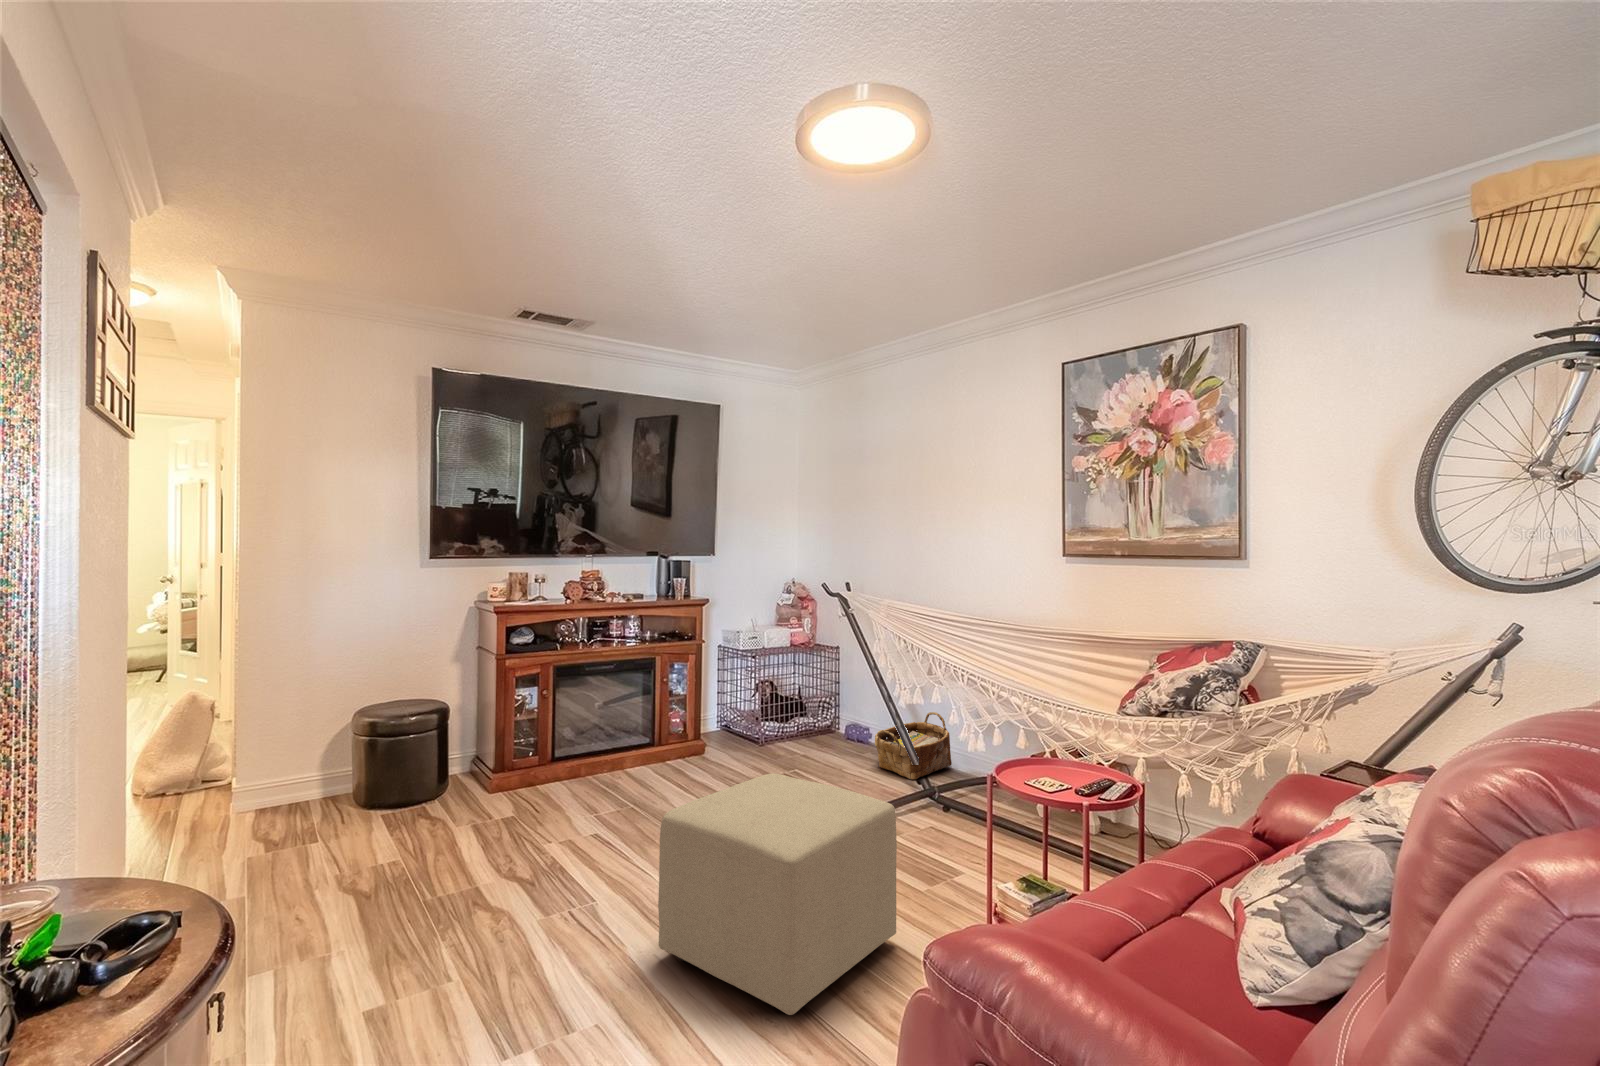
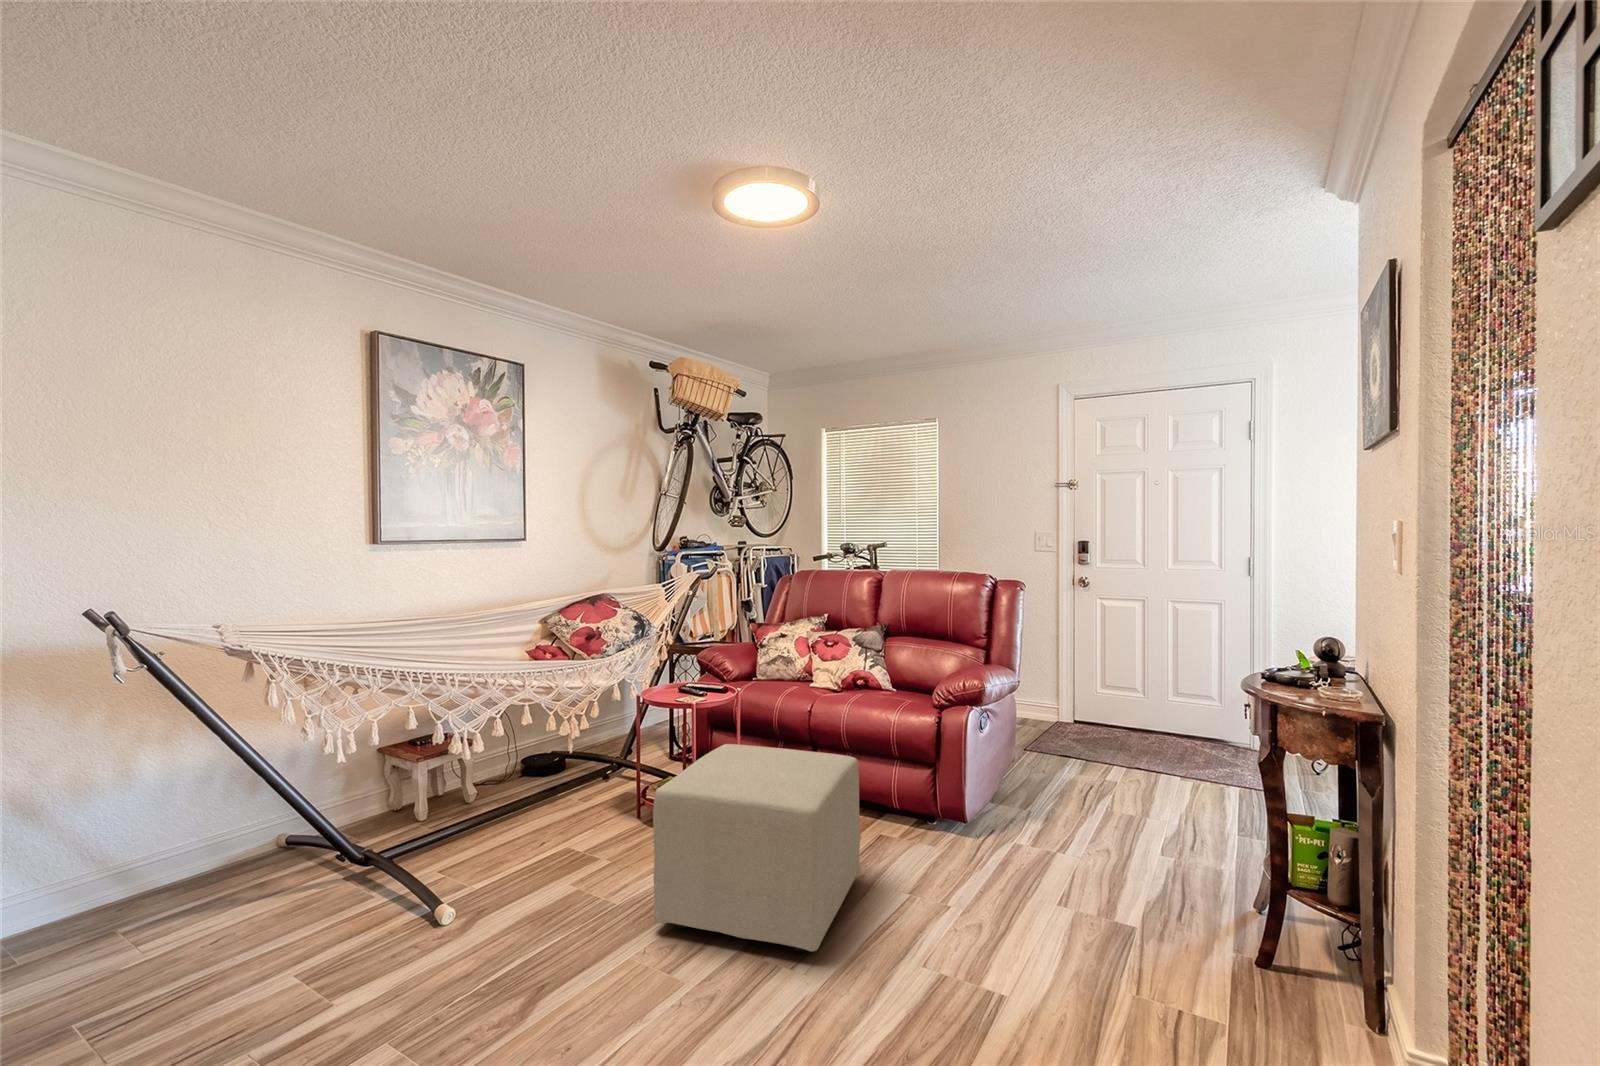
woven basket: present [875,712,952,780] -> none [101,808,244,936]

